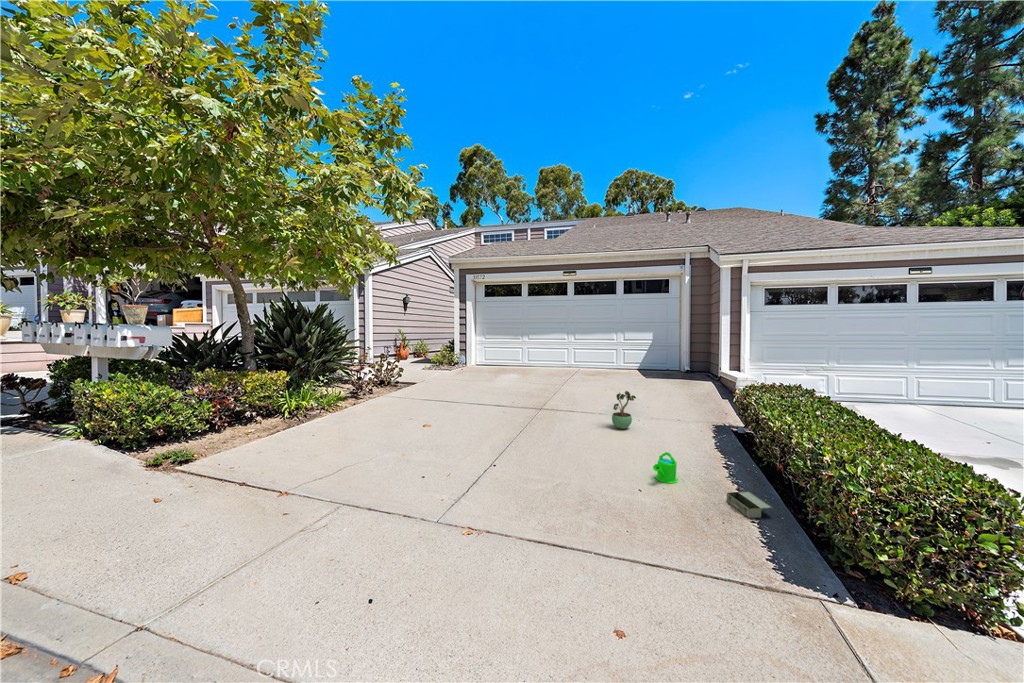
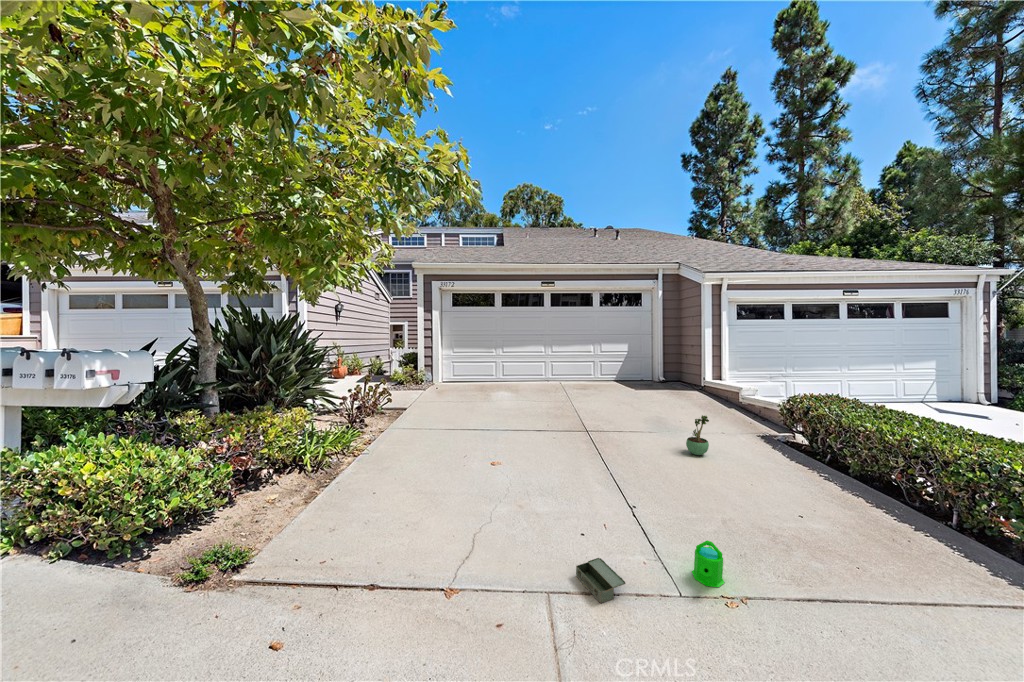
watering can: present [653,452,678,483] -> present [692,540,725,587]
toolbox: present [726,491,773,518] -> present [576,558,625,603]

